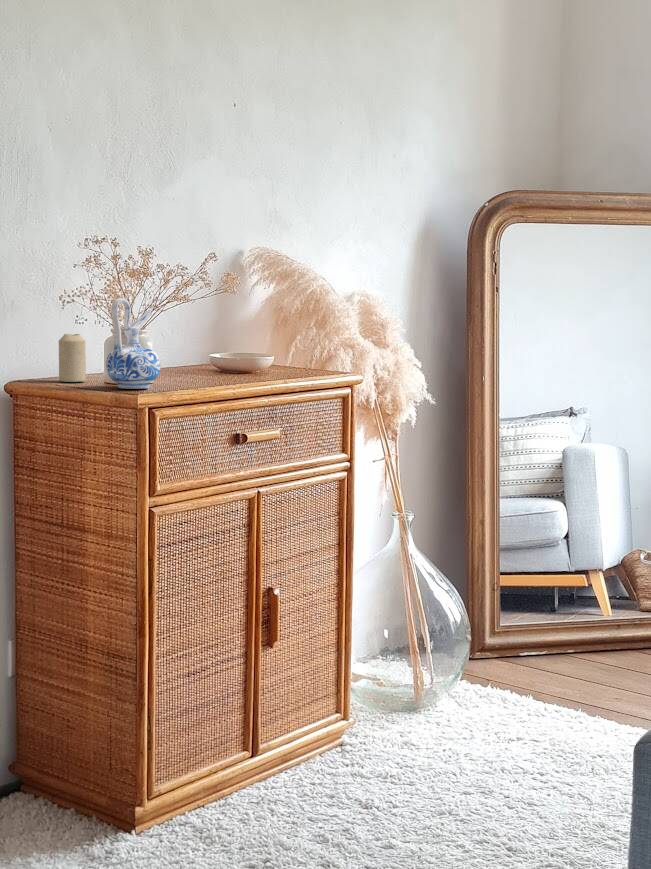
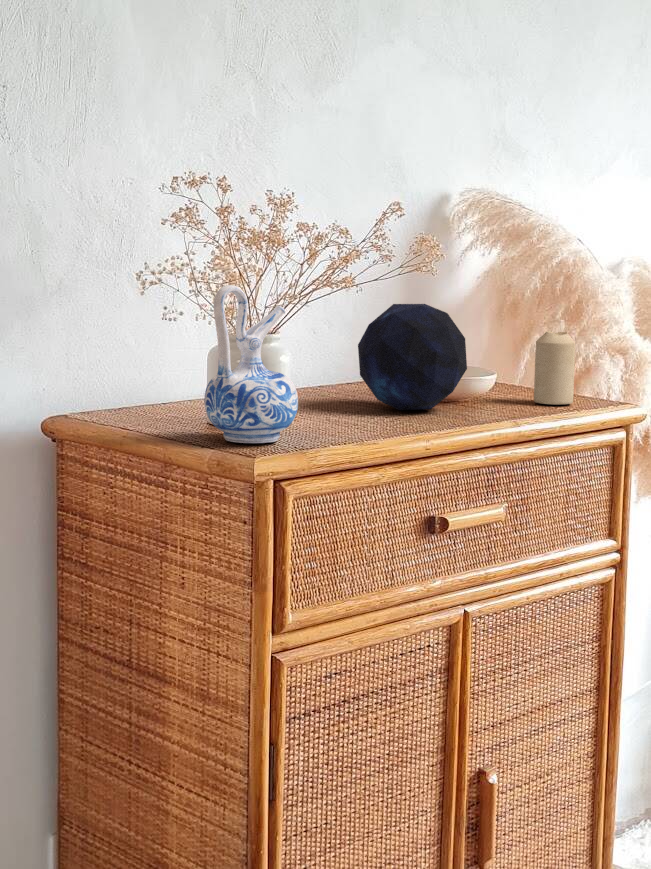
decorative orb: none [192,314,257,377] -> present [358,304,467,410]
candle: present [59,334,86,382] -> present [534,331,575,404]

